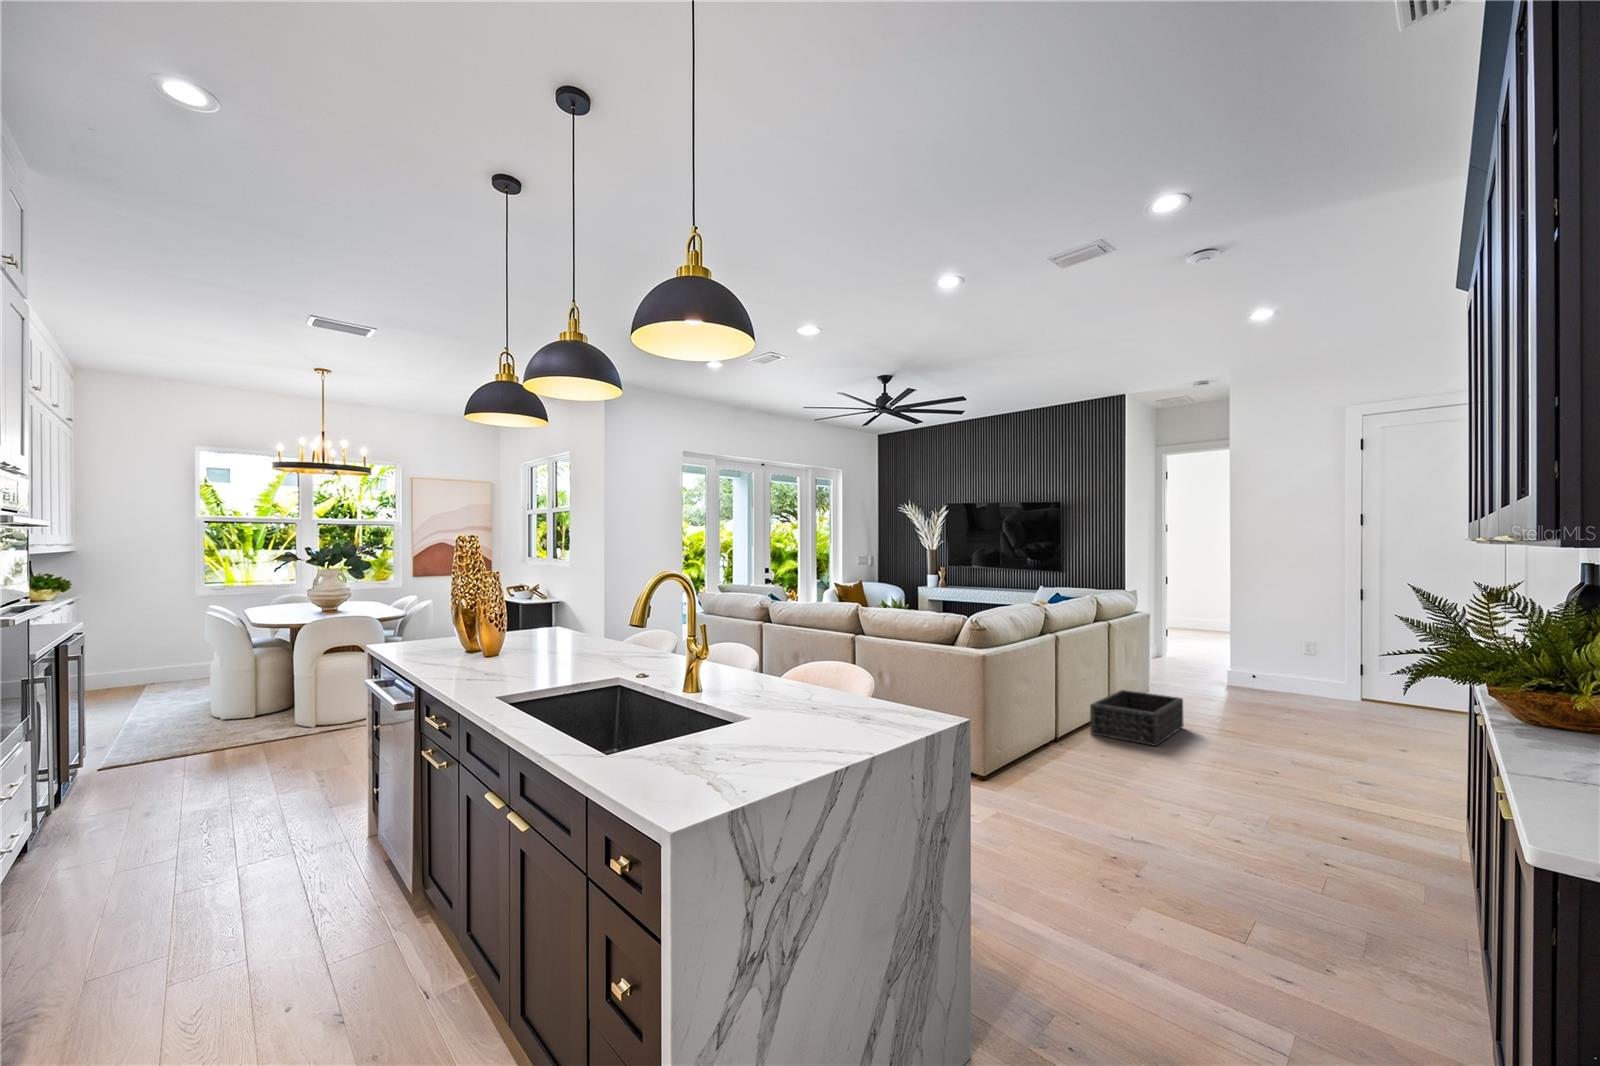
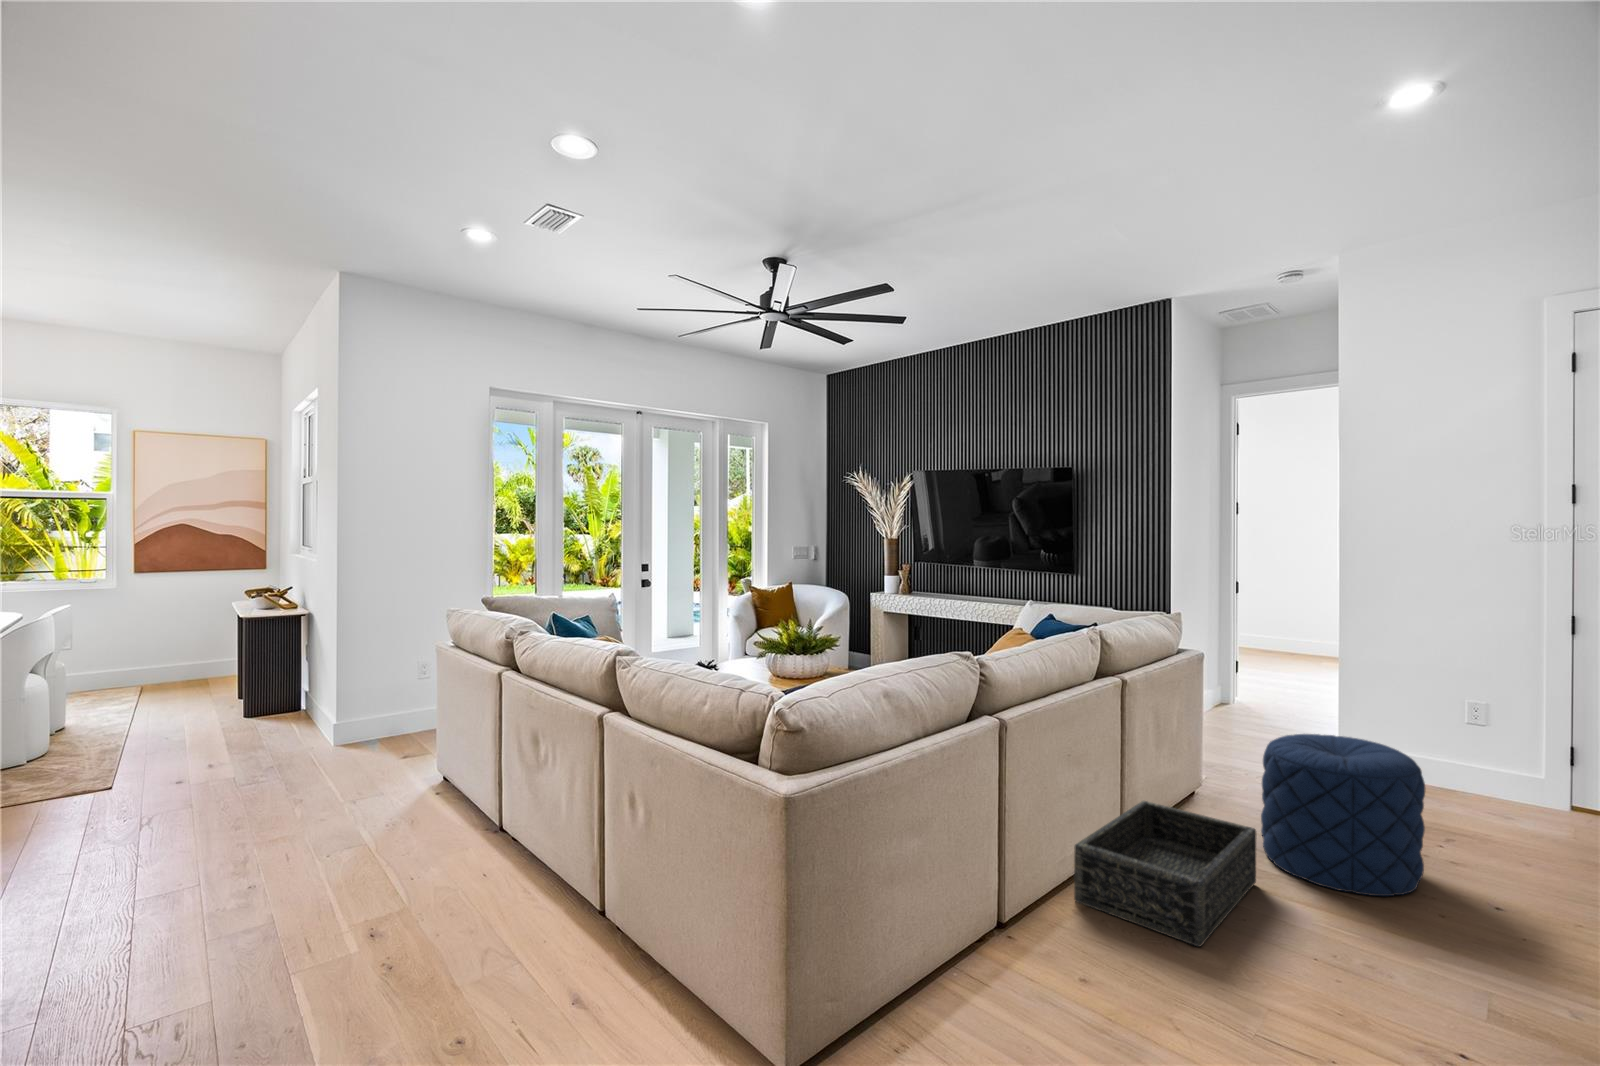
pouf: none [1186,653,1270,731] -> present [1261,734,1425,896]

